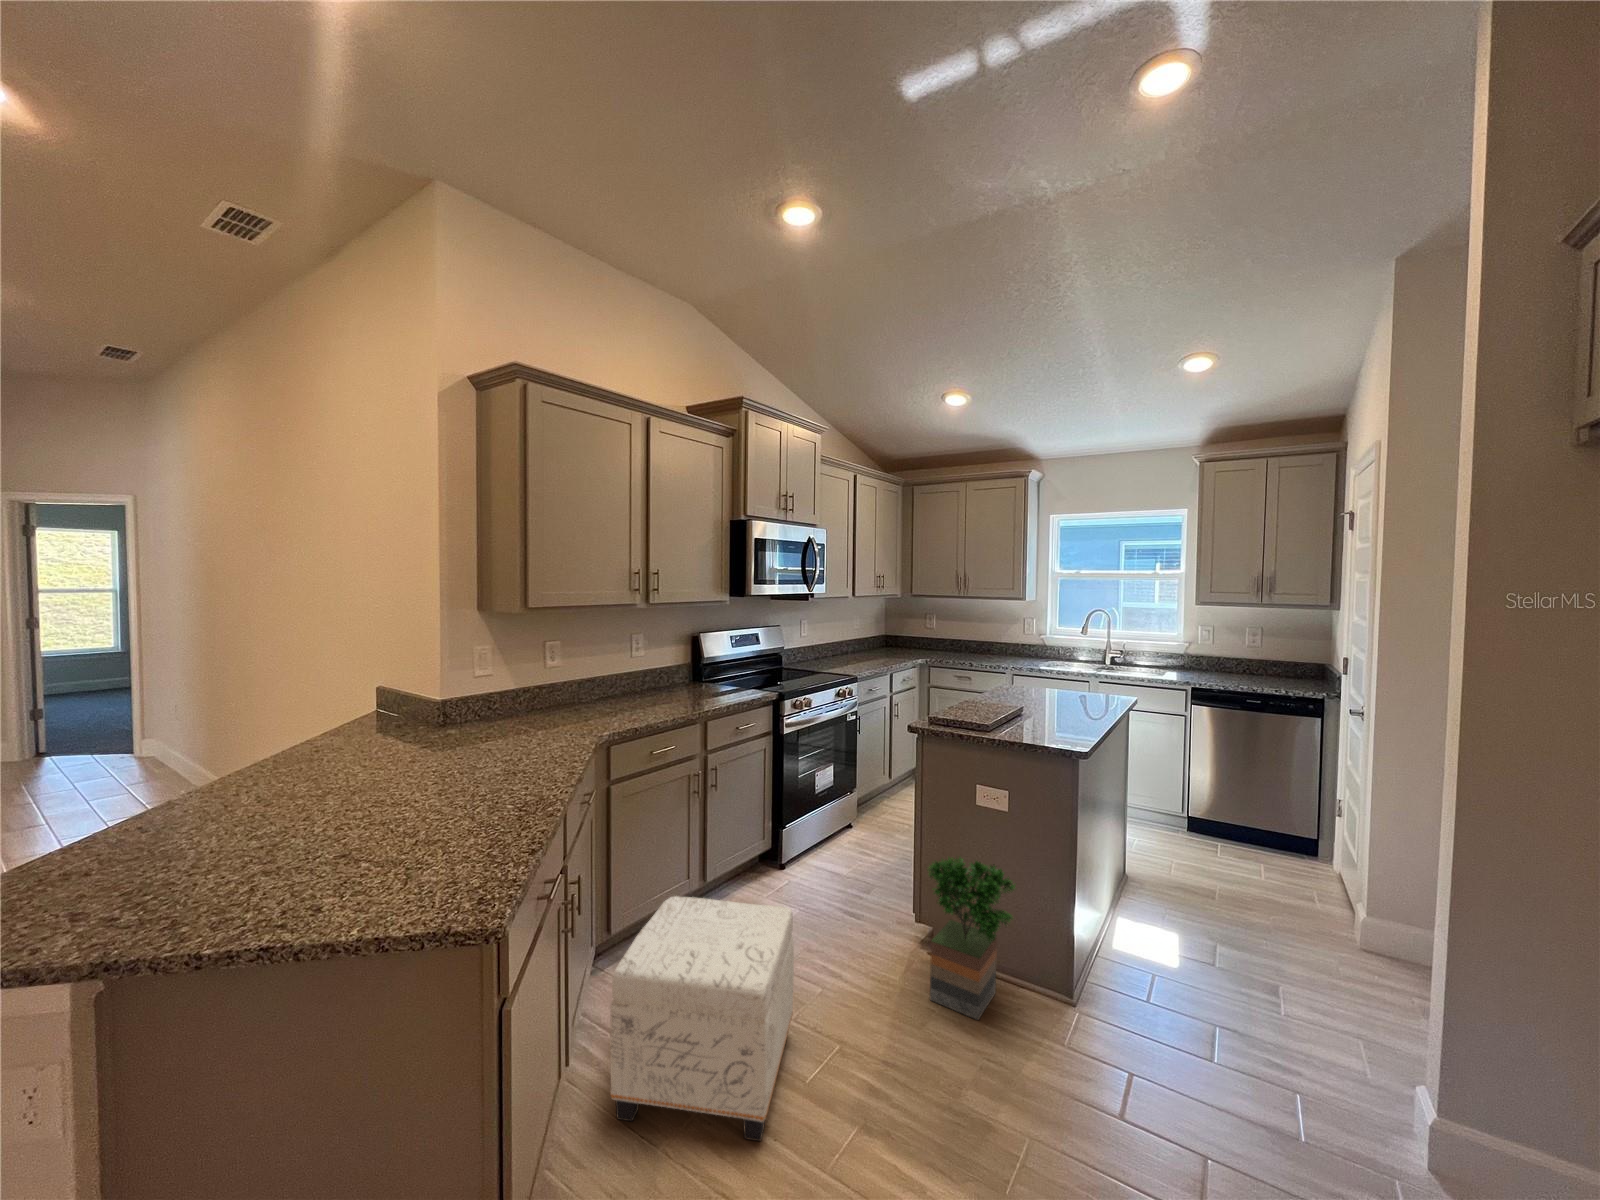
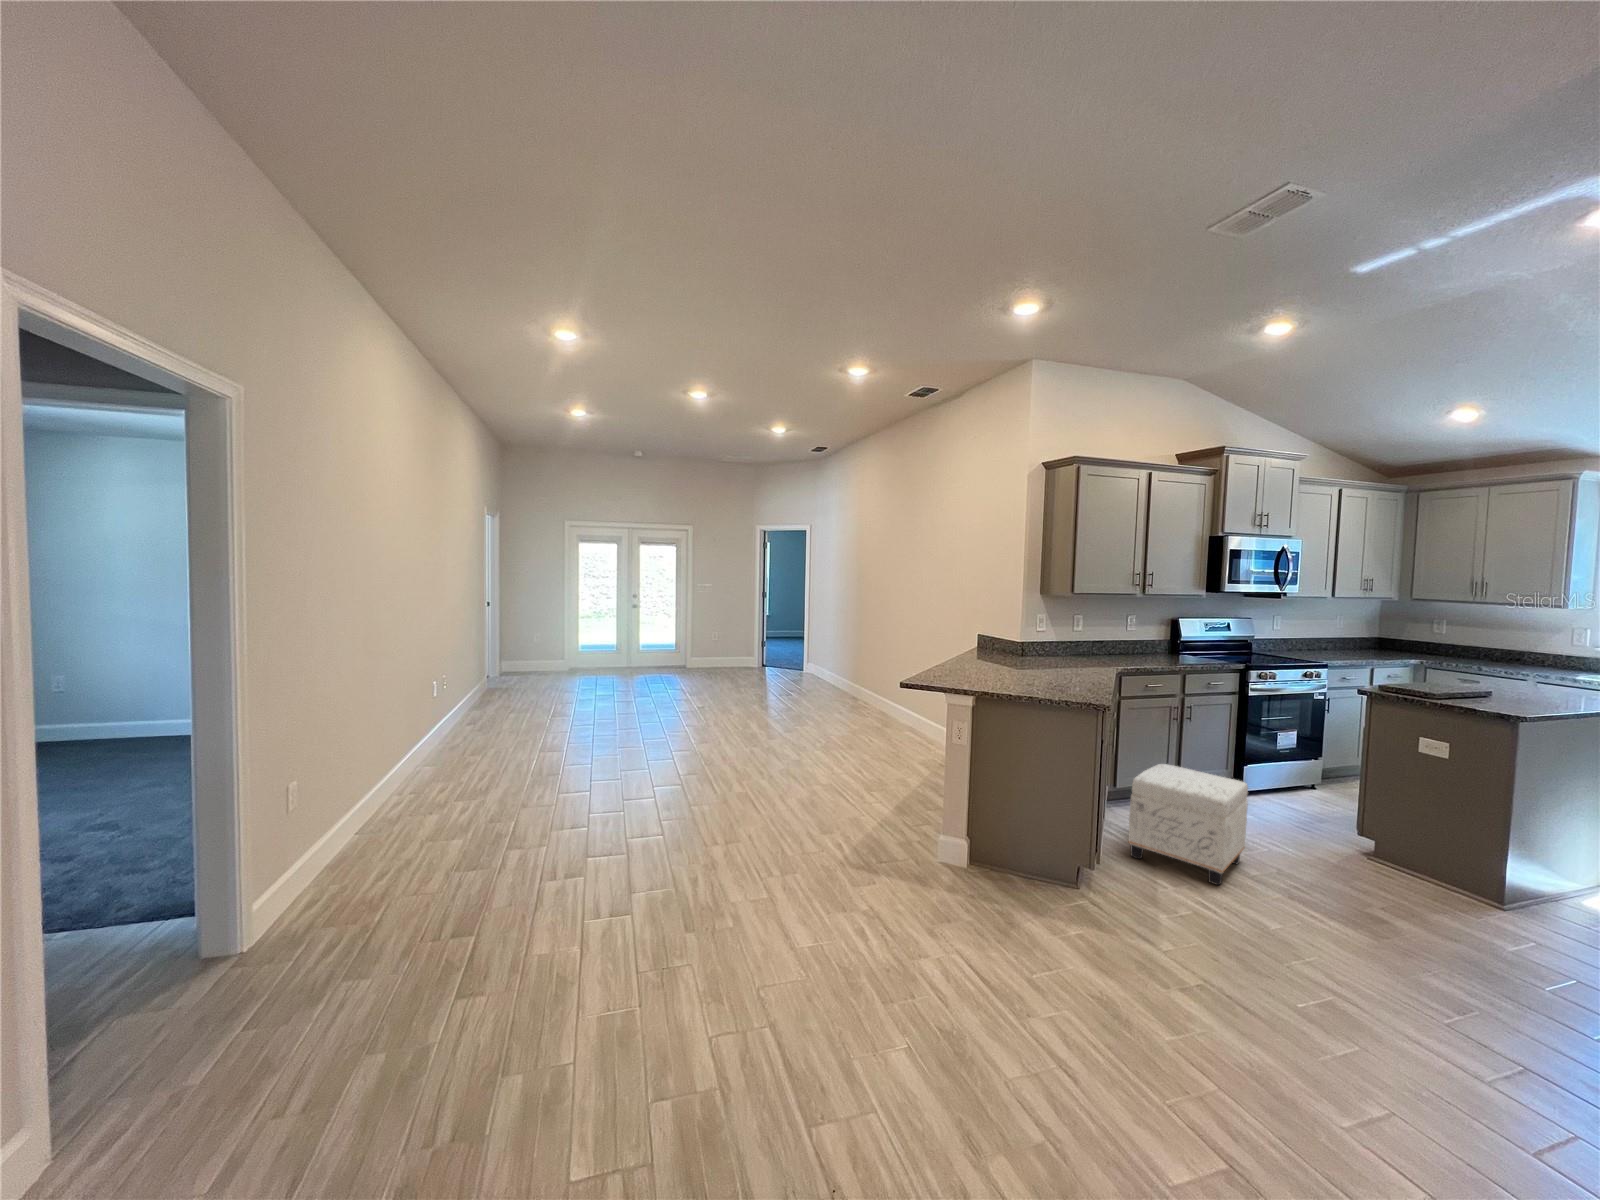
potted tree: present [928,857,1015,1020] -> none [1363,784,1455,896]

